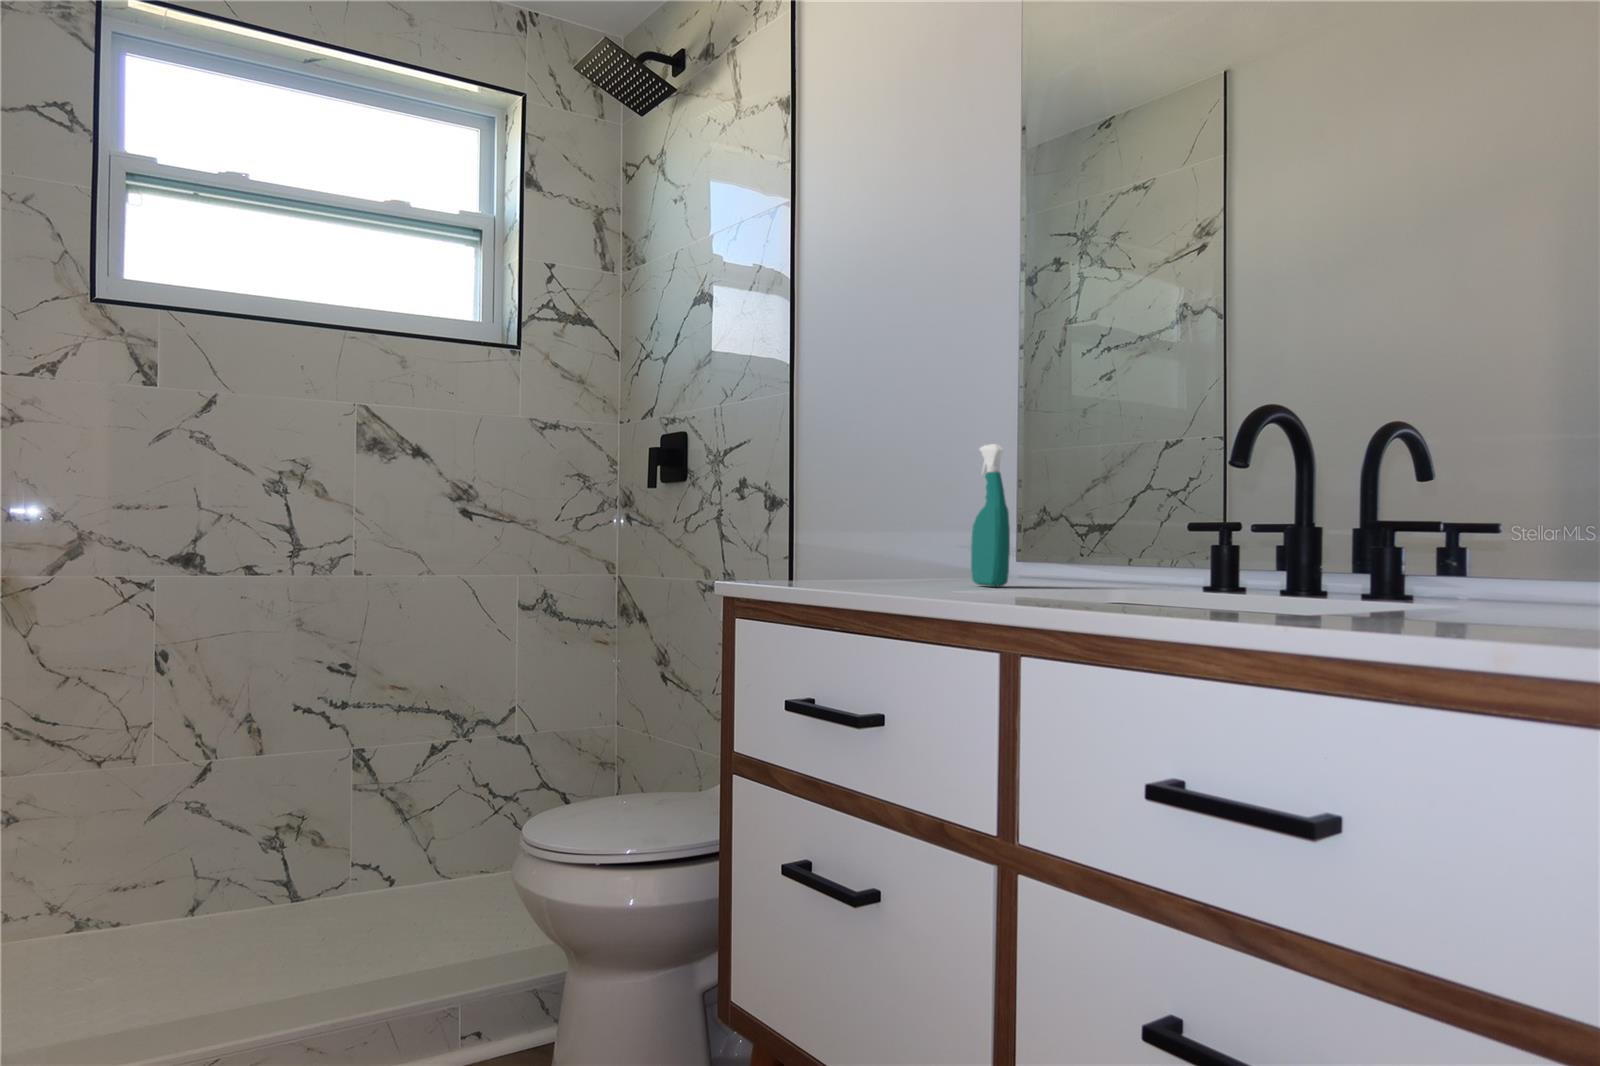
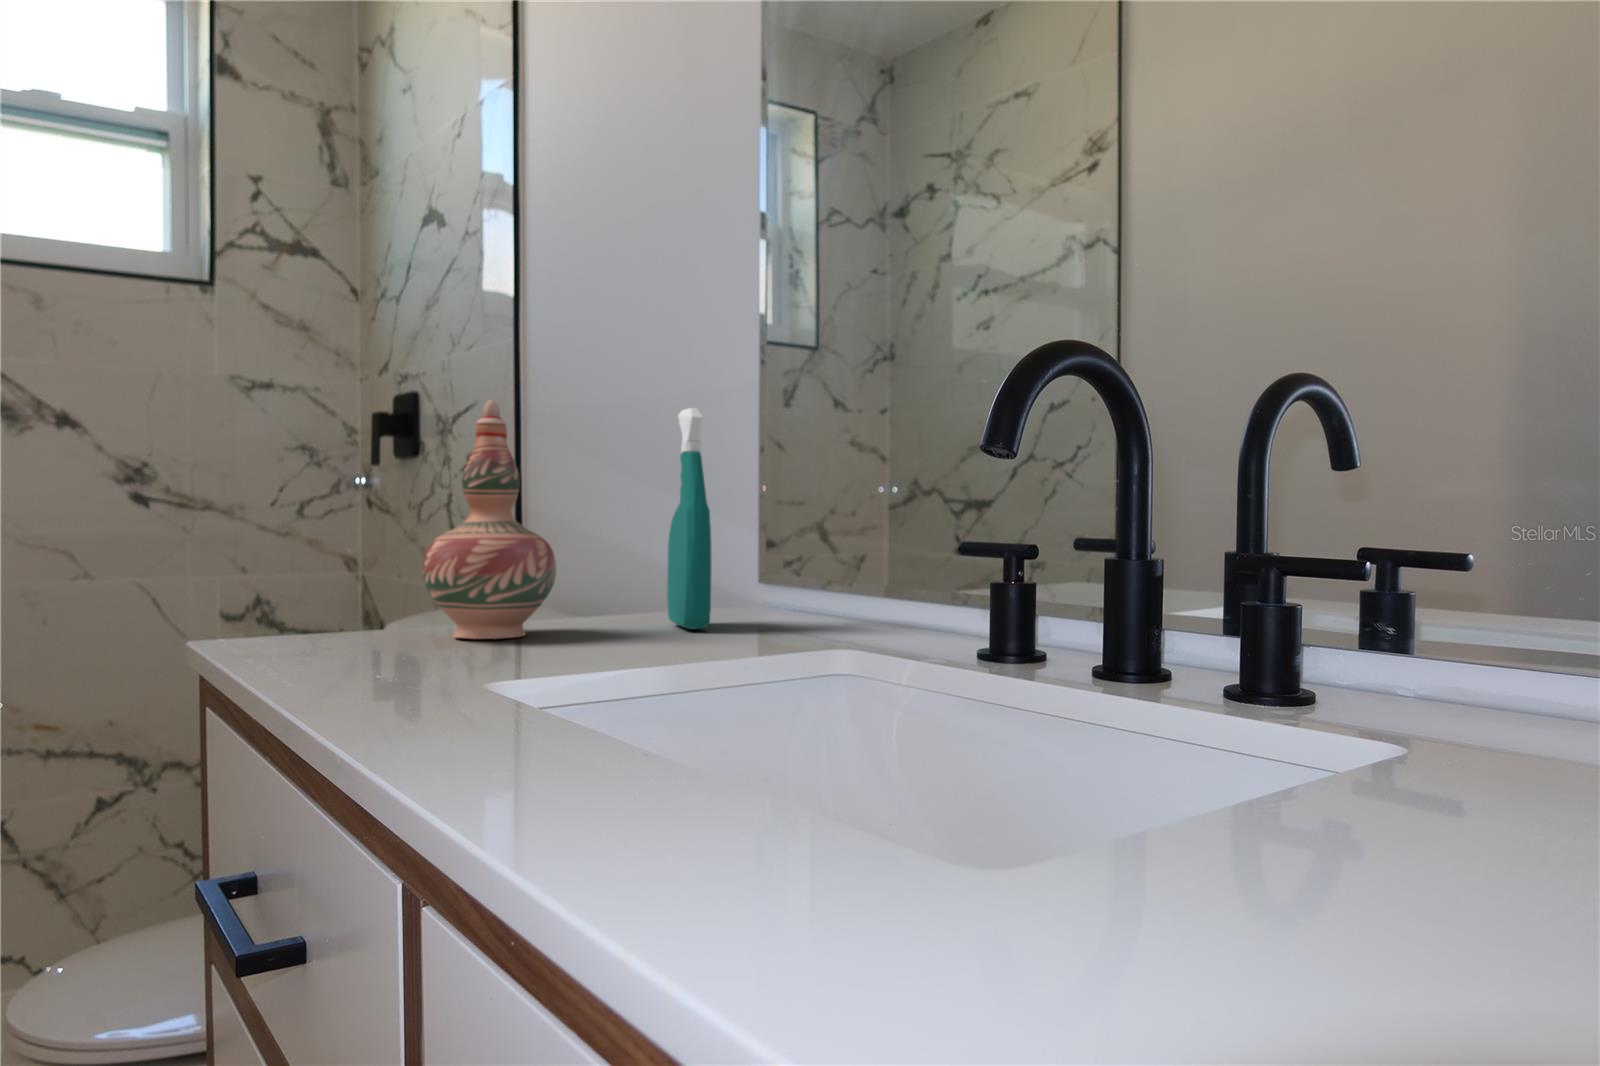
decorative vase: none [832,438,913,587] -> present [423,400,556,639]

